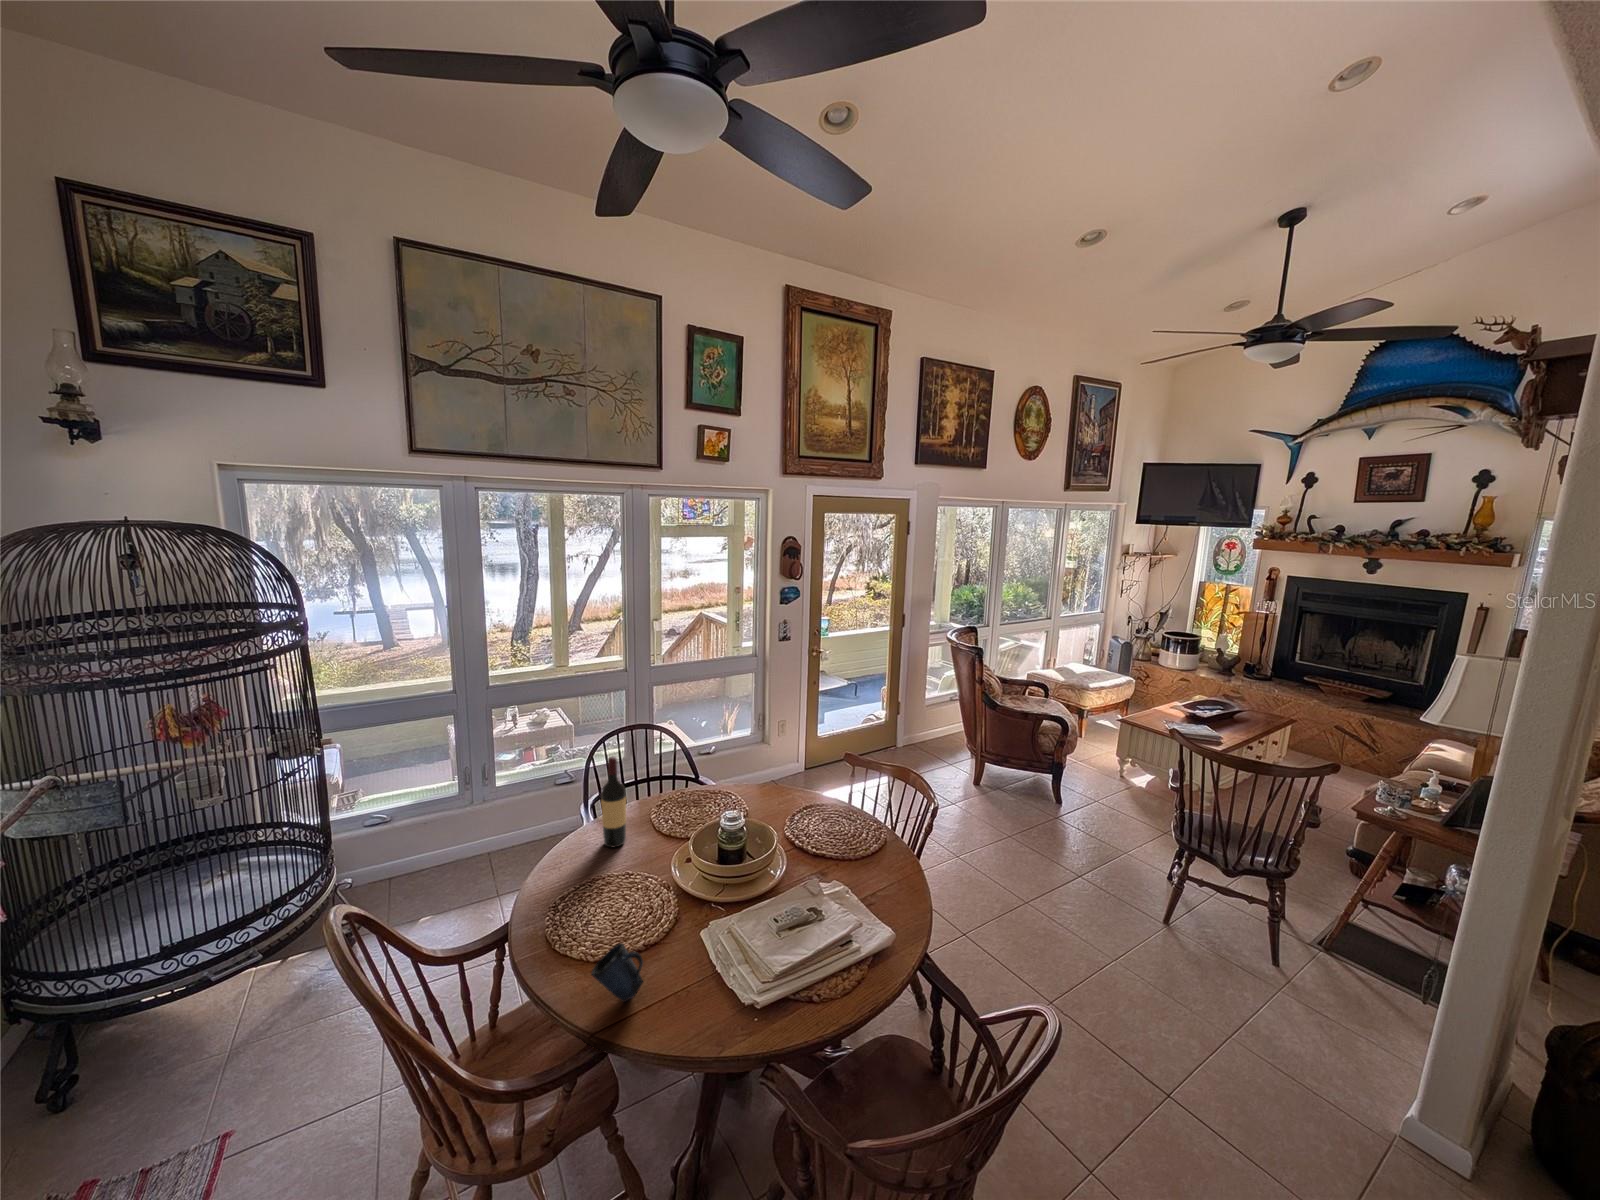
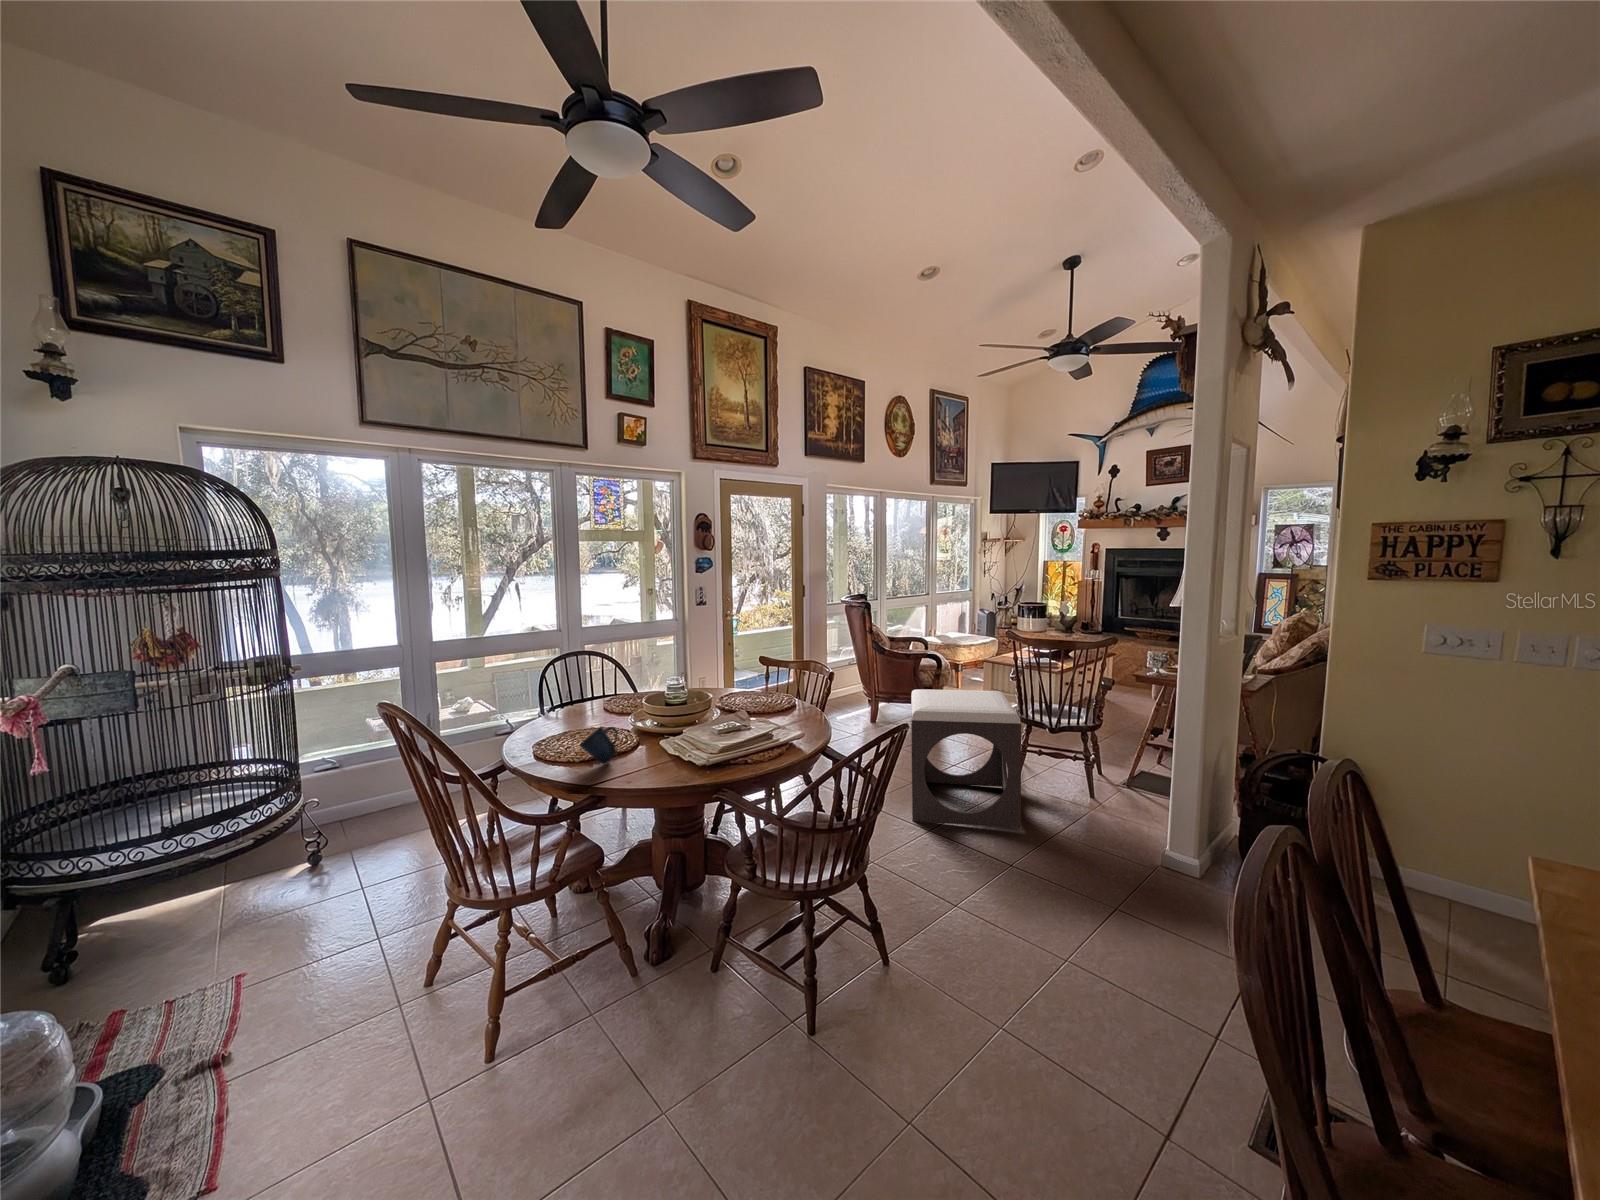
wine bottle: present [601,757,626,847] -> none [564,640,585,713]
footstool: none [1029,794,1199,1021] -> present [911,689,1021,828]

